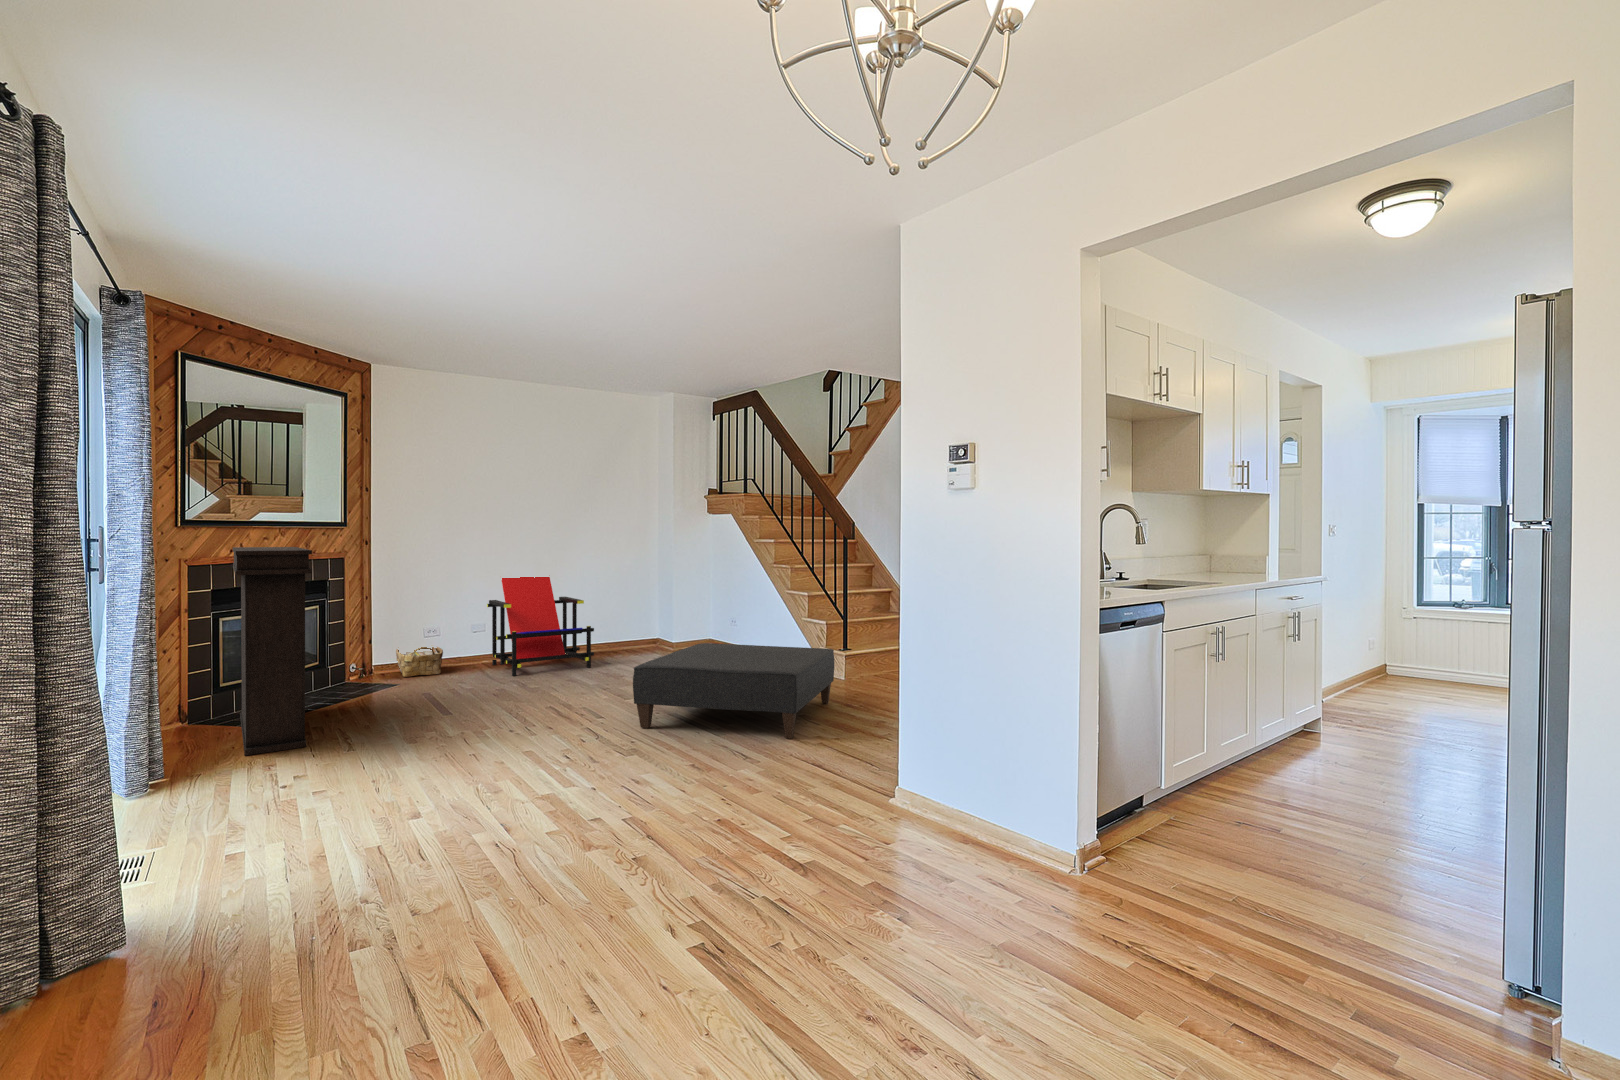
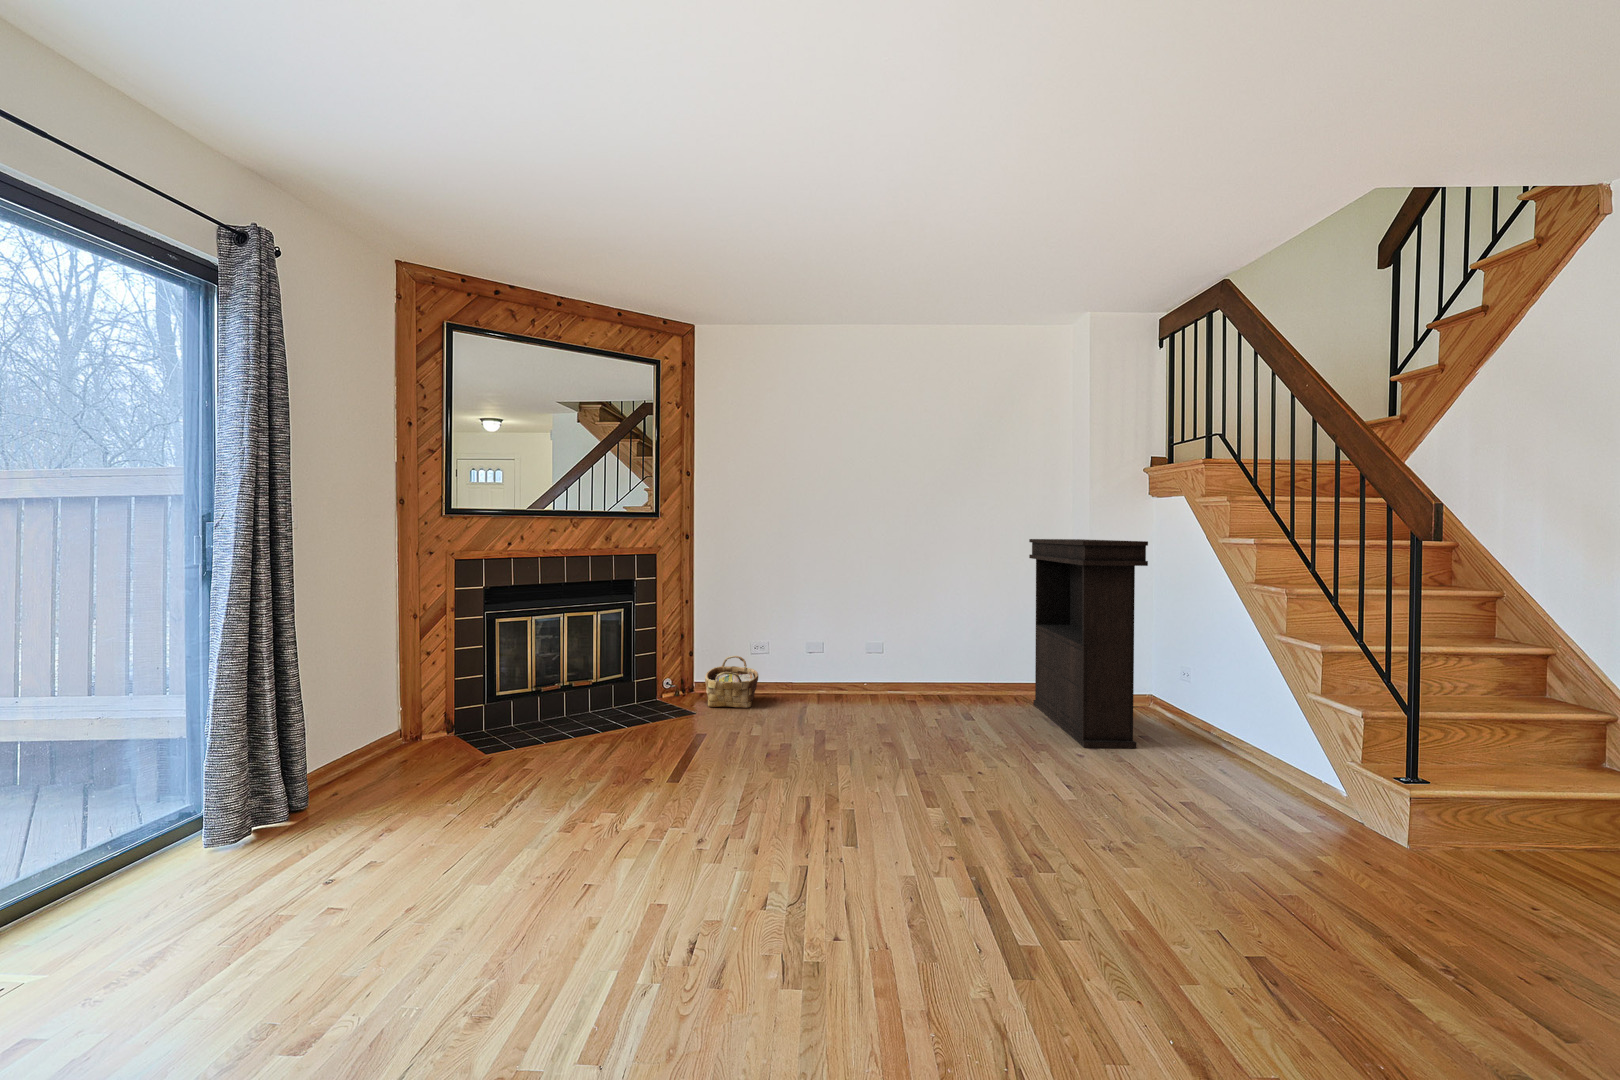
console table: present [233,547,312,756] -> present [1029,539,1148,748]
lounge chair: present [487,577,594,676] -> none [814,554,939,727]
ottoman: present [633,643,834,739] -> none [853,727,1335,1037]

